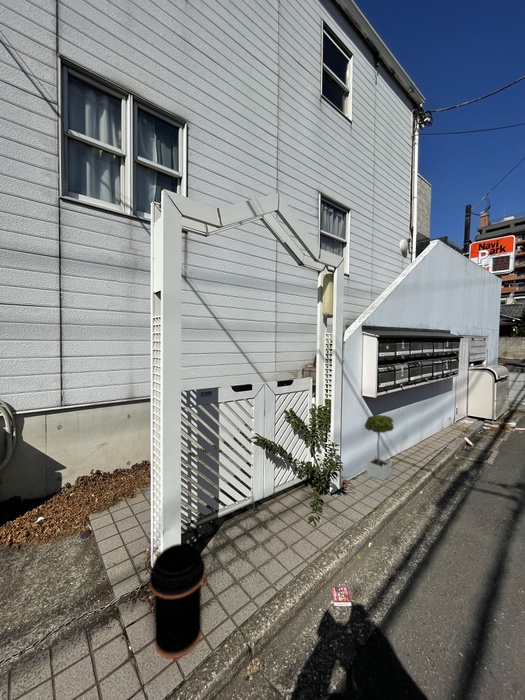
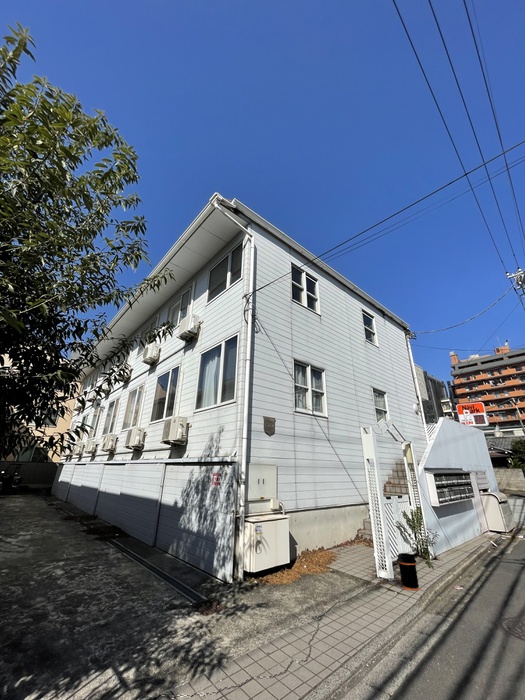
potted tree: present [365,415,394,481] -> none [436,516,457,556]

